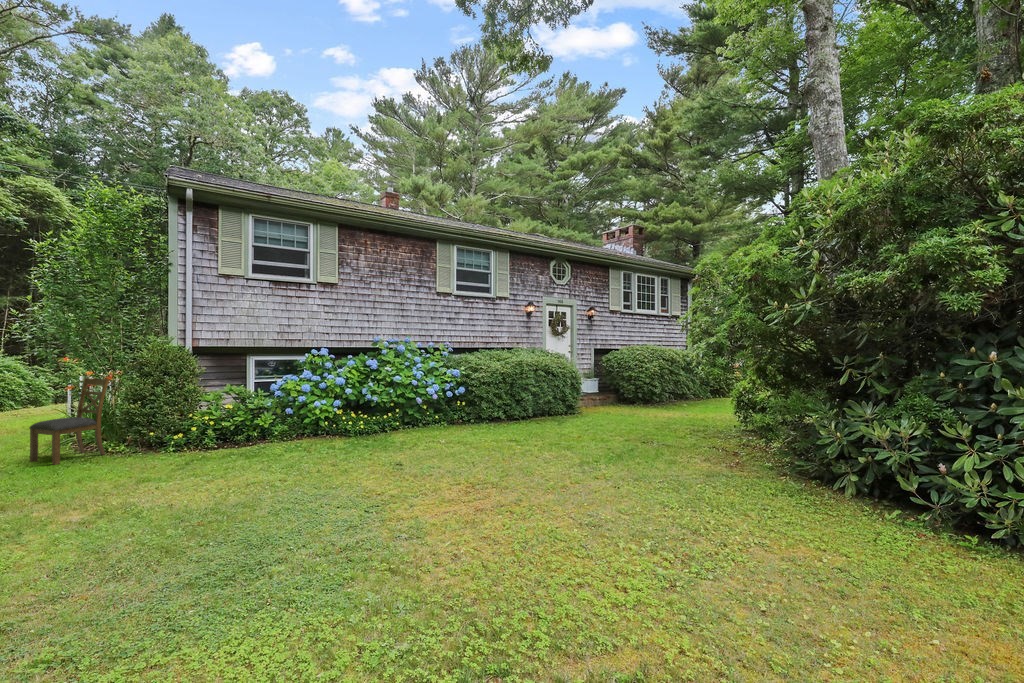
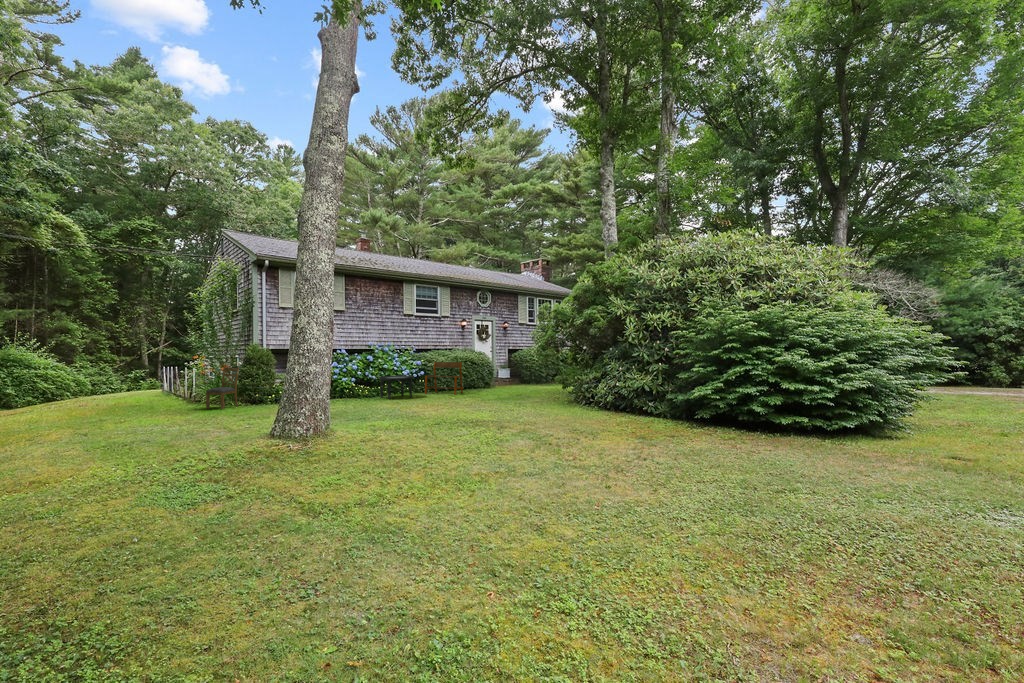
bench: none [466,370,533,431] -> present [425,362,463,395]
round table: none [379,394,447,441] -> present [378,375,414,399]

